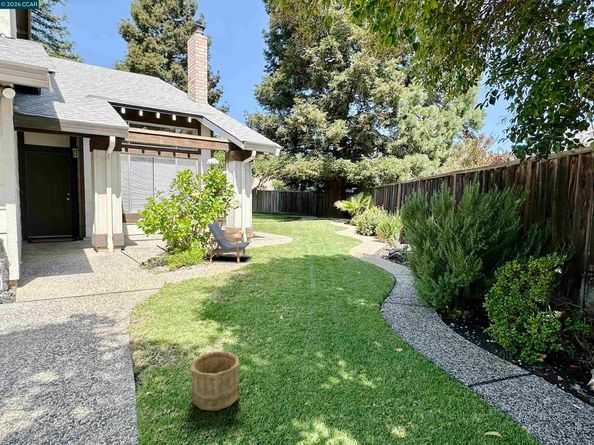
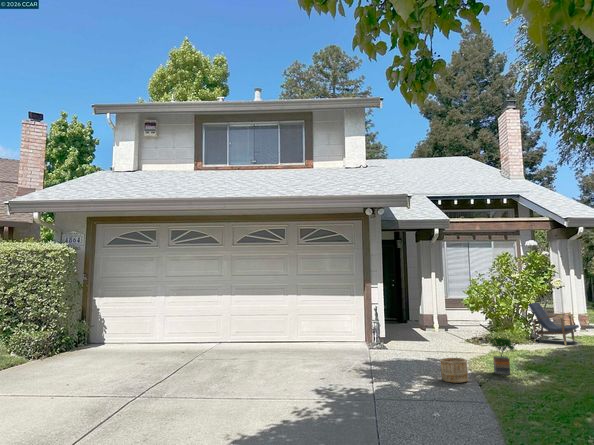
potted tree: none [156,286,192,340] -> present [489,338,514,375]
wooden bucket: present [189,352,240,411] -> present [440,358,468,383]

